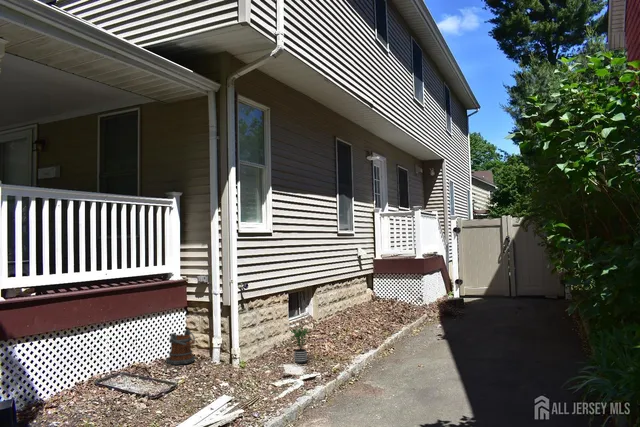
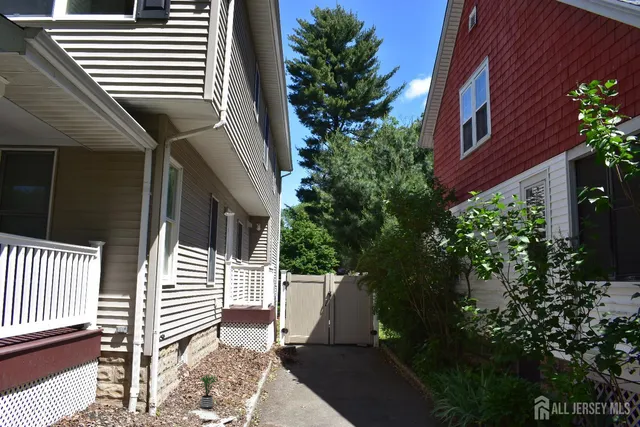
bucket: present [166,330,196,365] -> none [83,380,117,416]

